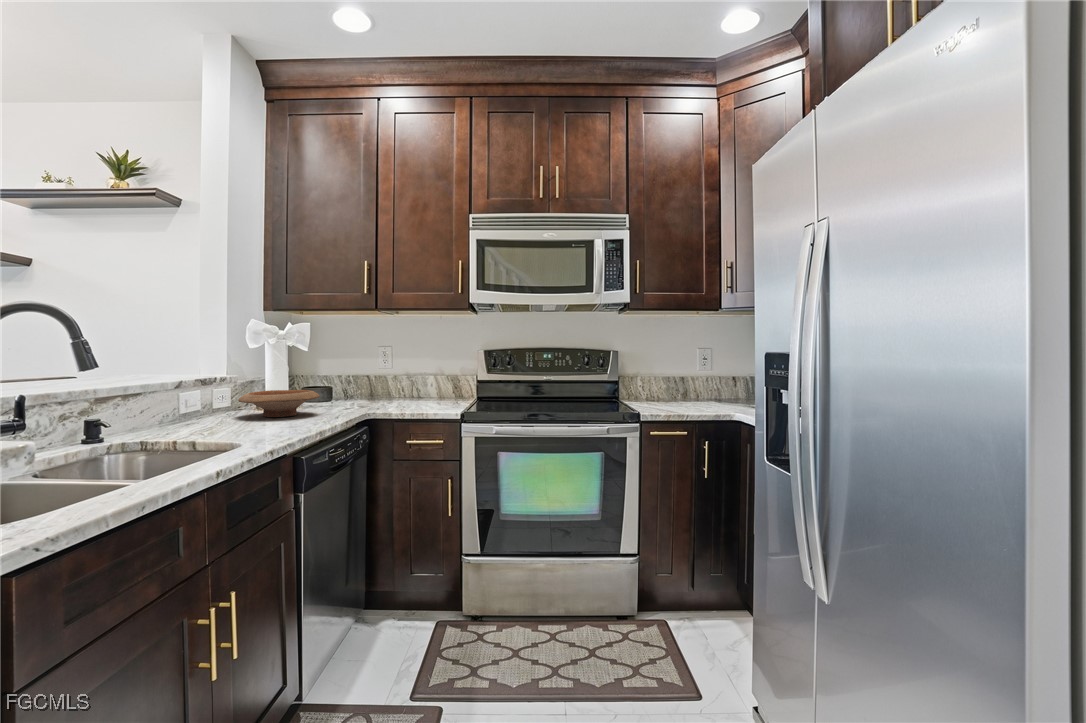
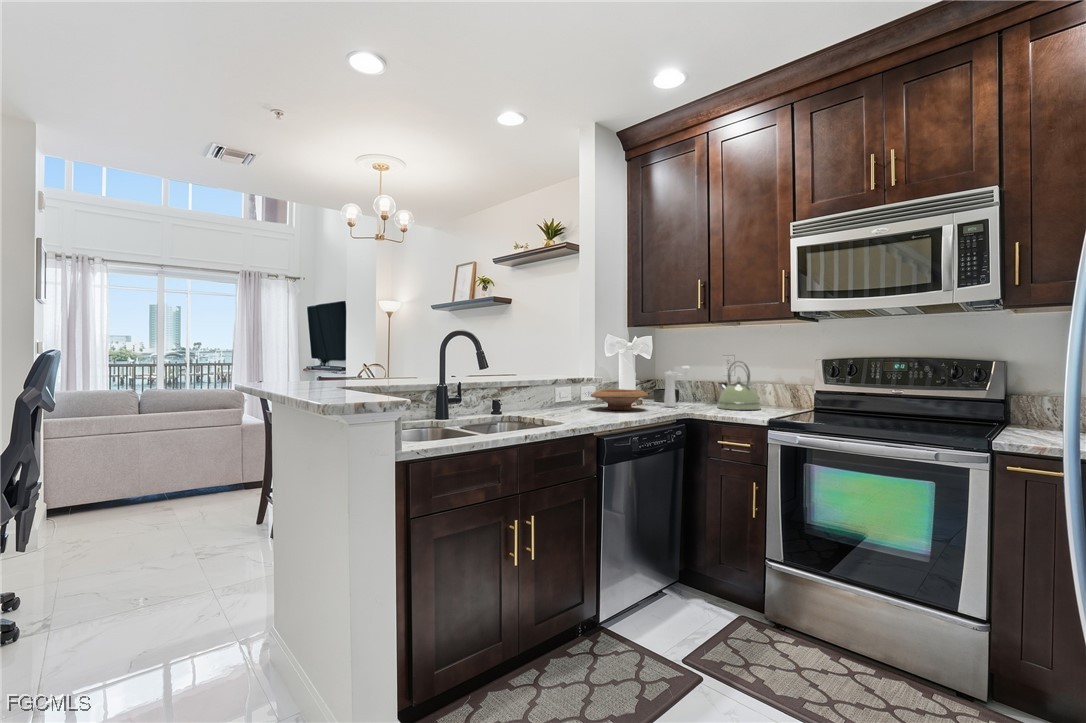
kettle: none [384,353,431,405] -> present [717,361,761,410]
pepper mill: none [326,359,354,408] -> present [664,366,690,407]

